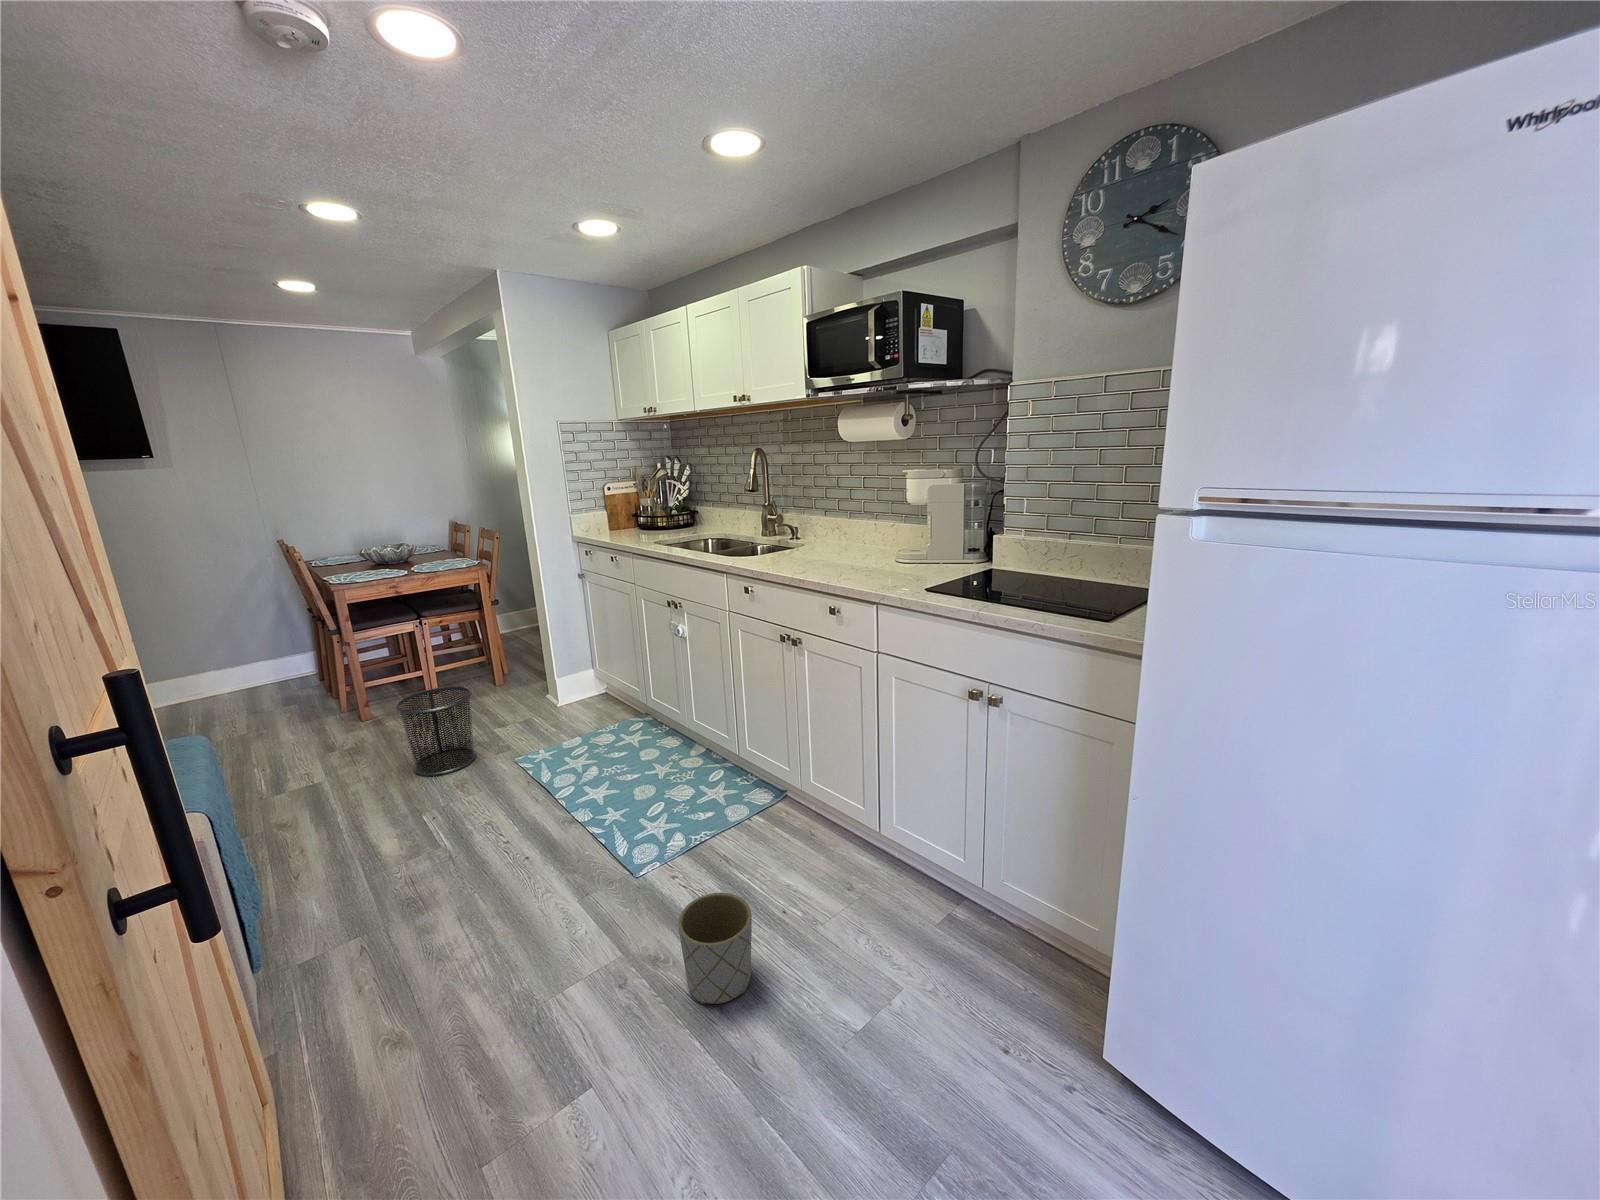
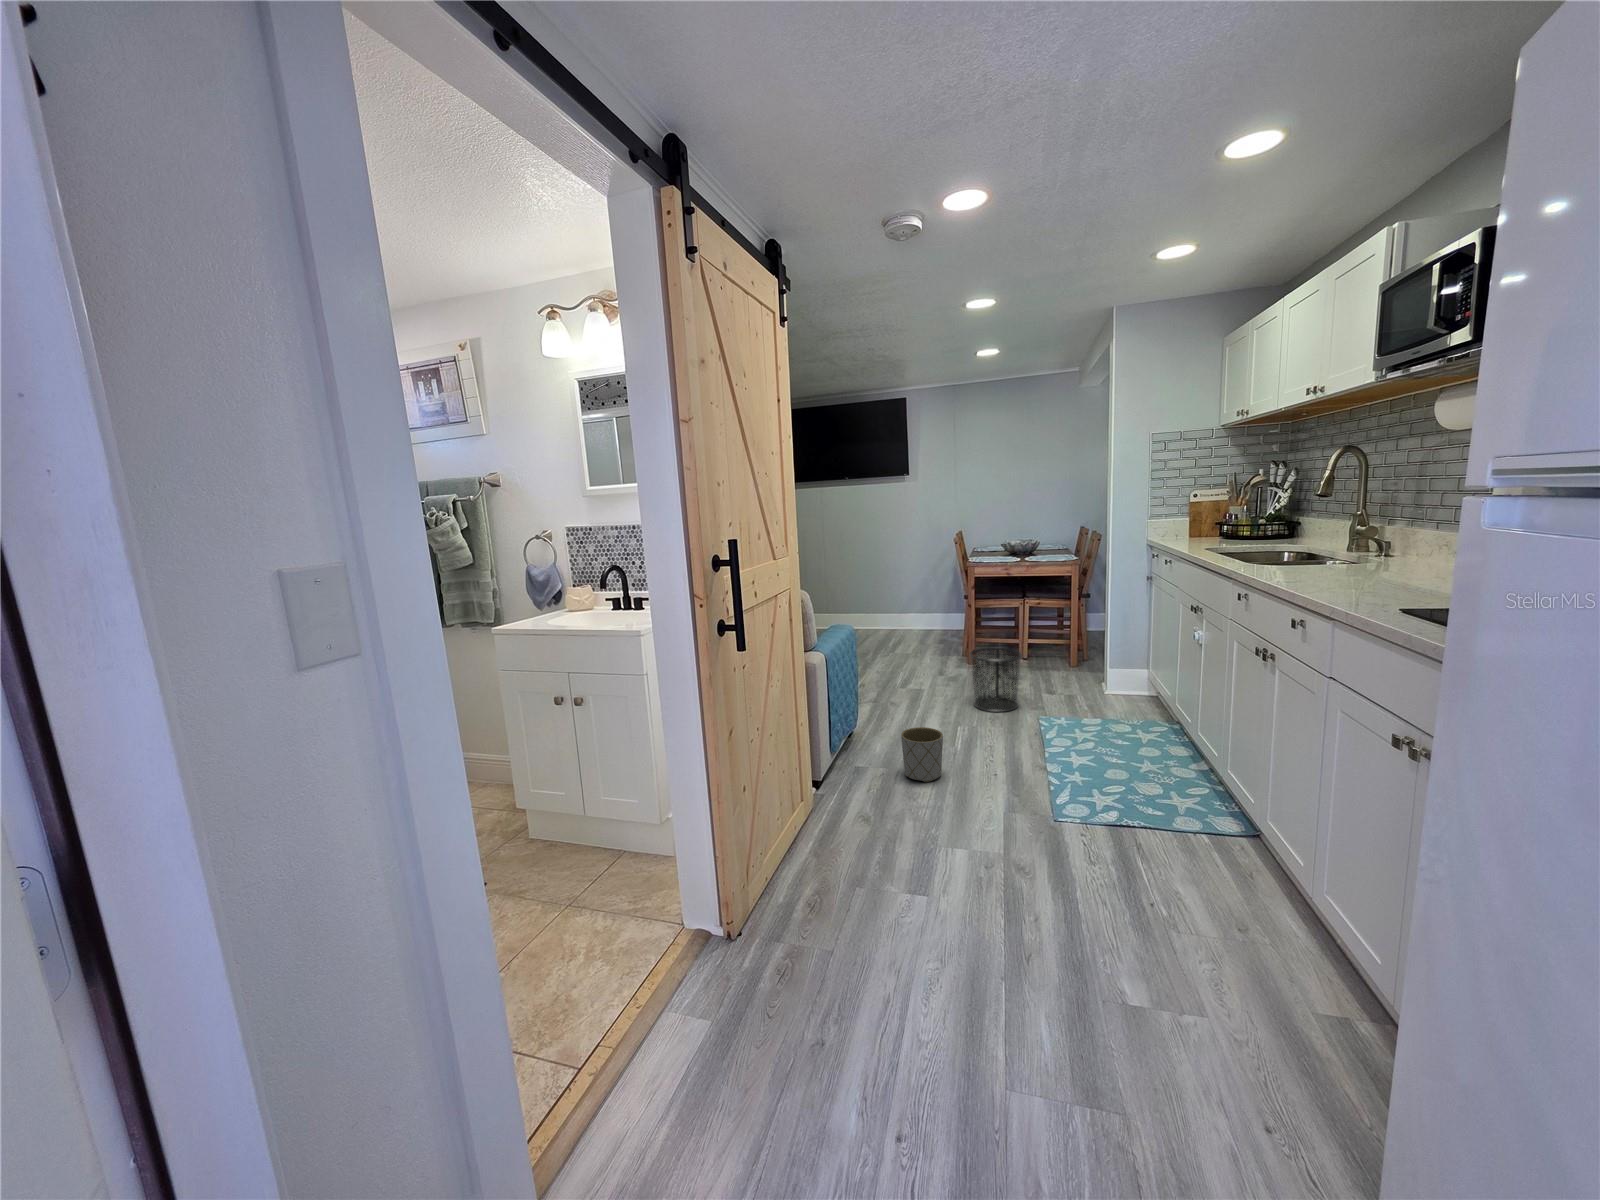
planter: present [678,893,752,1004] -> present [901,727,943,782]

